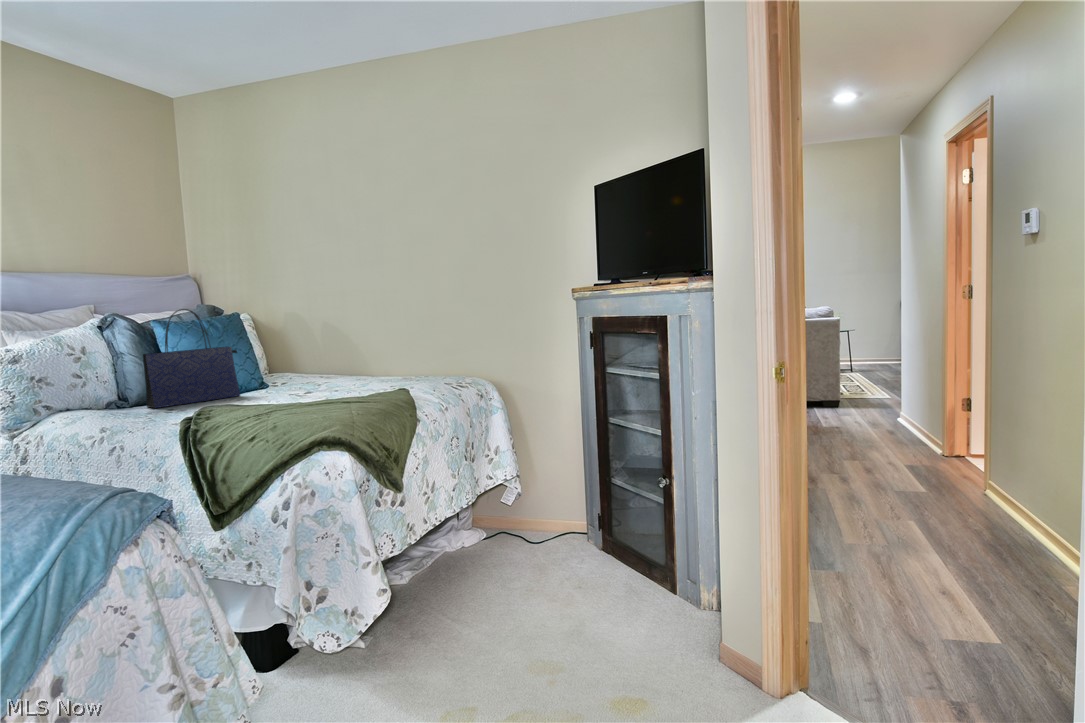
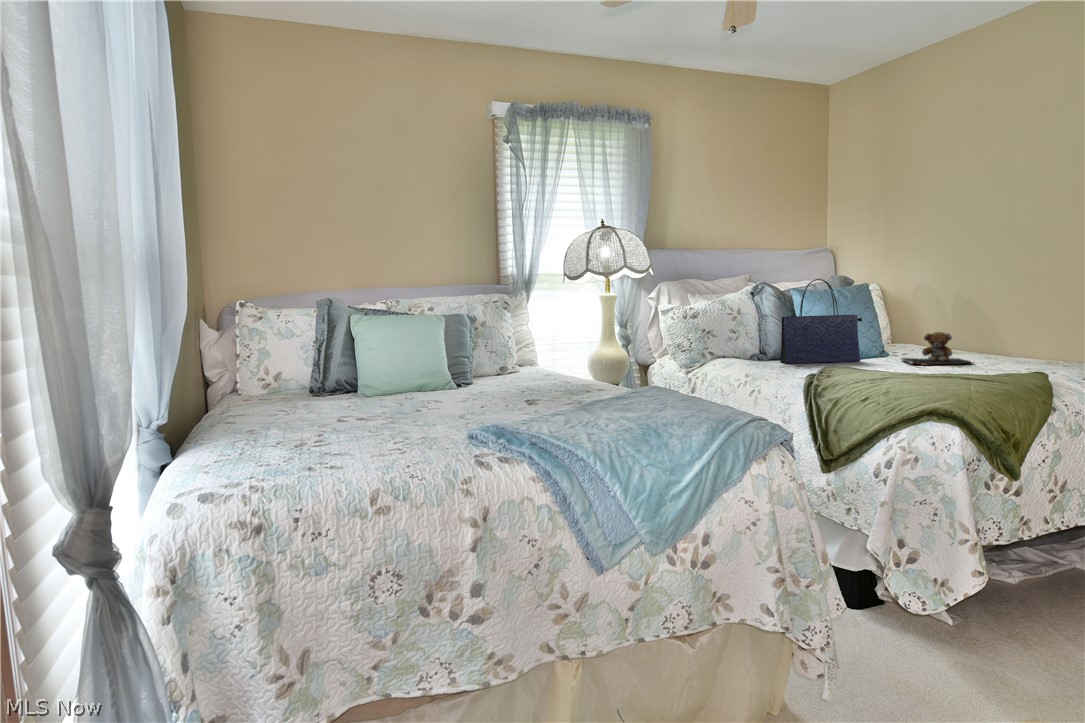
teddy bear: none [280,358,348,393] -> present [901,332,973,365]

